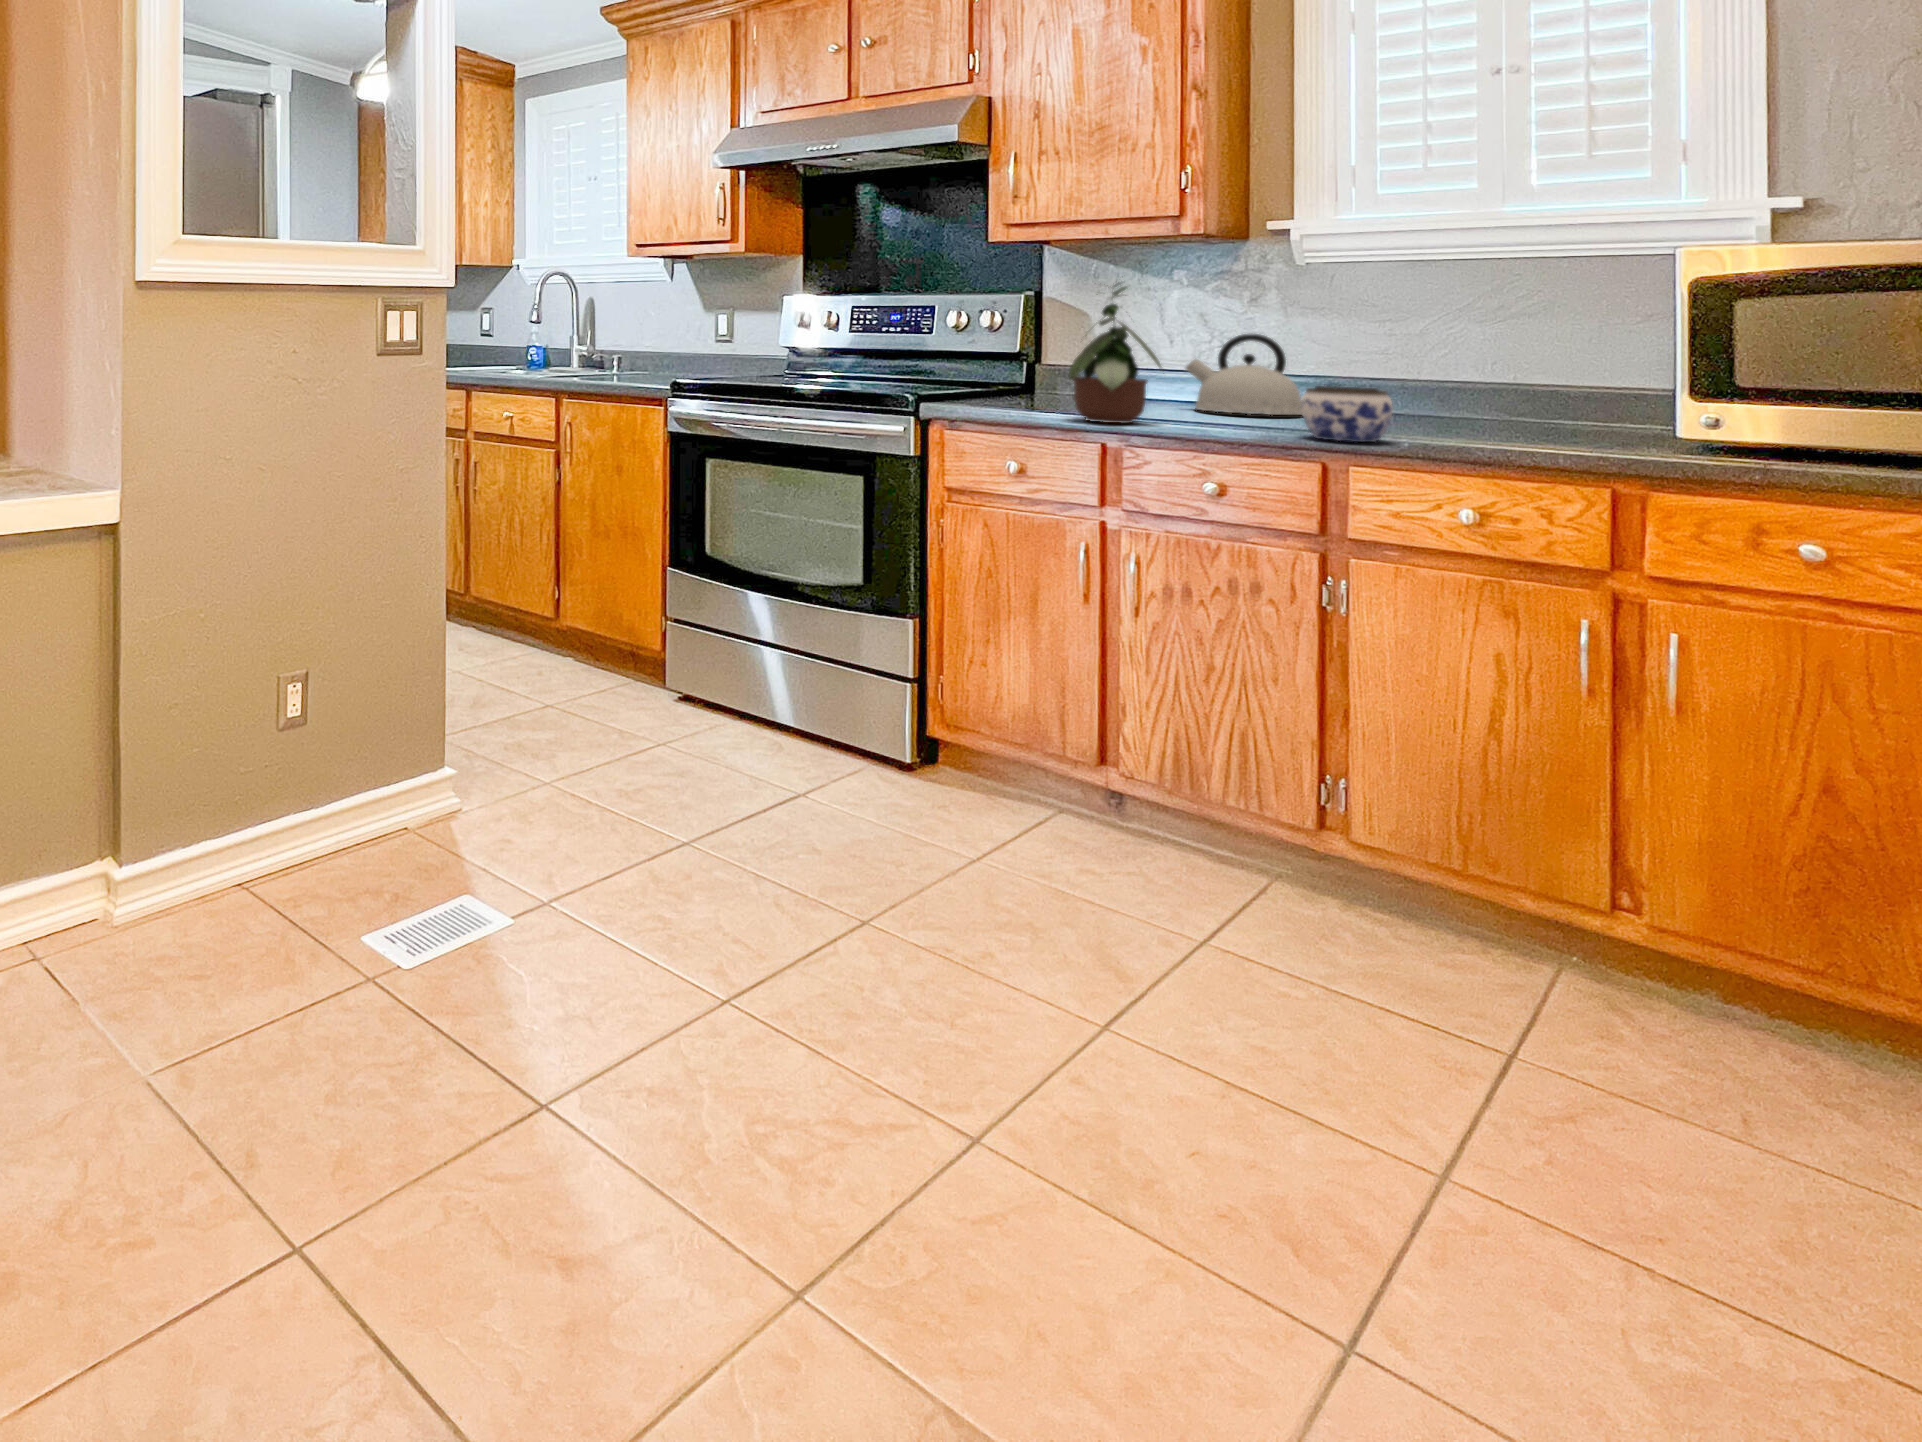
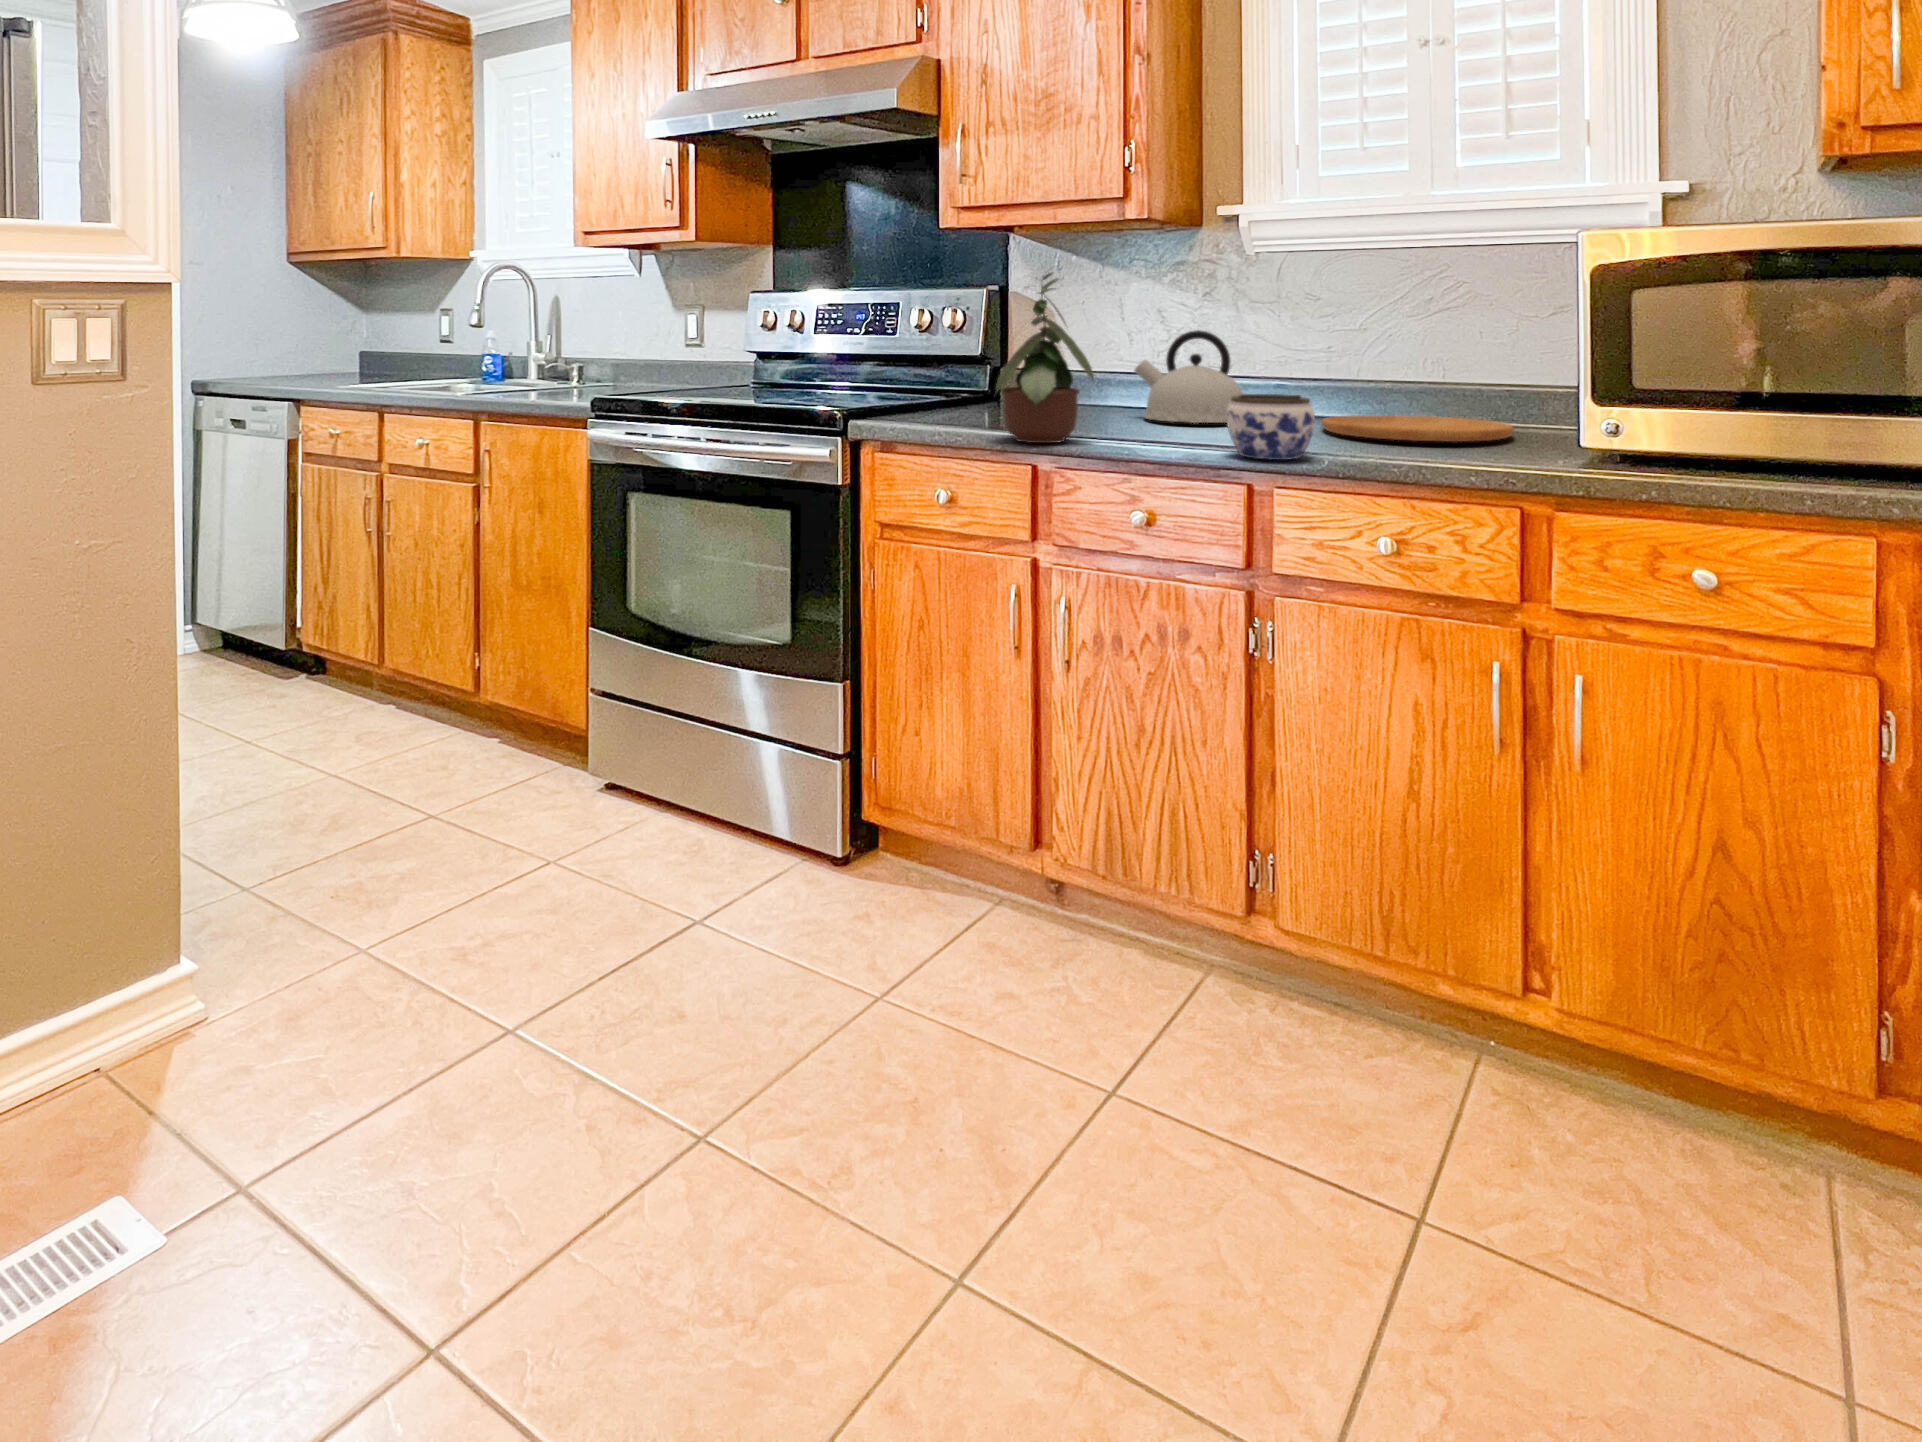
cutting board: none [1387,413,1602,436] -> present [1321,415,1514,442]

